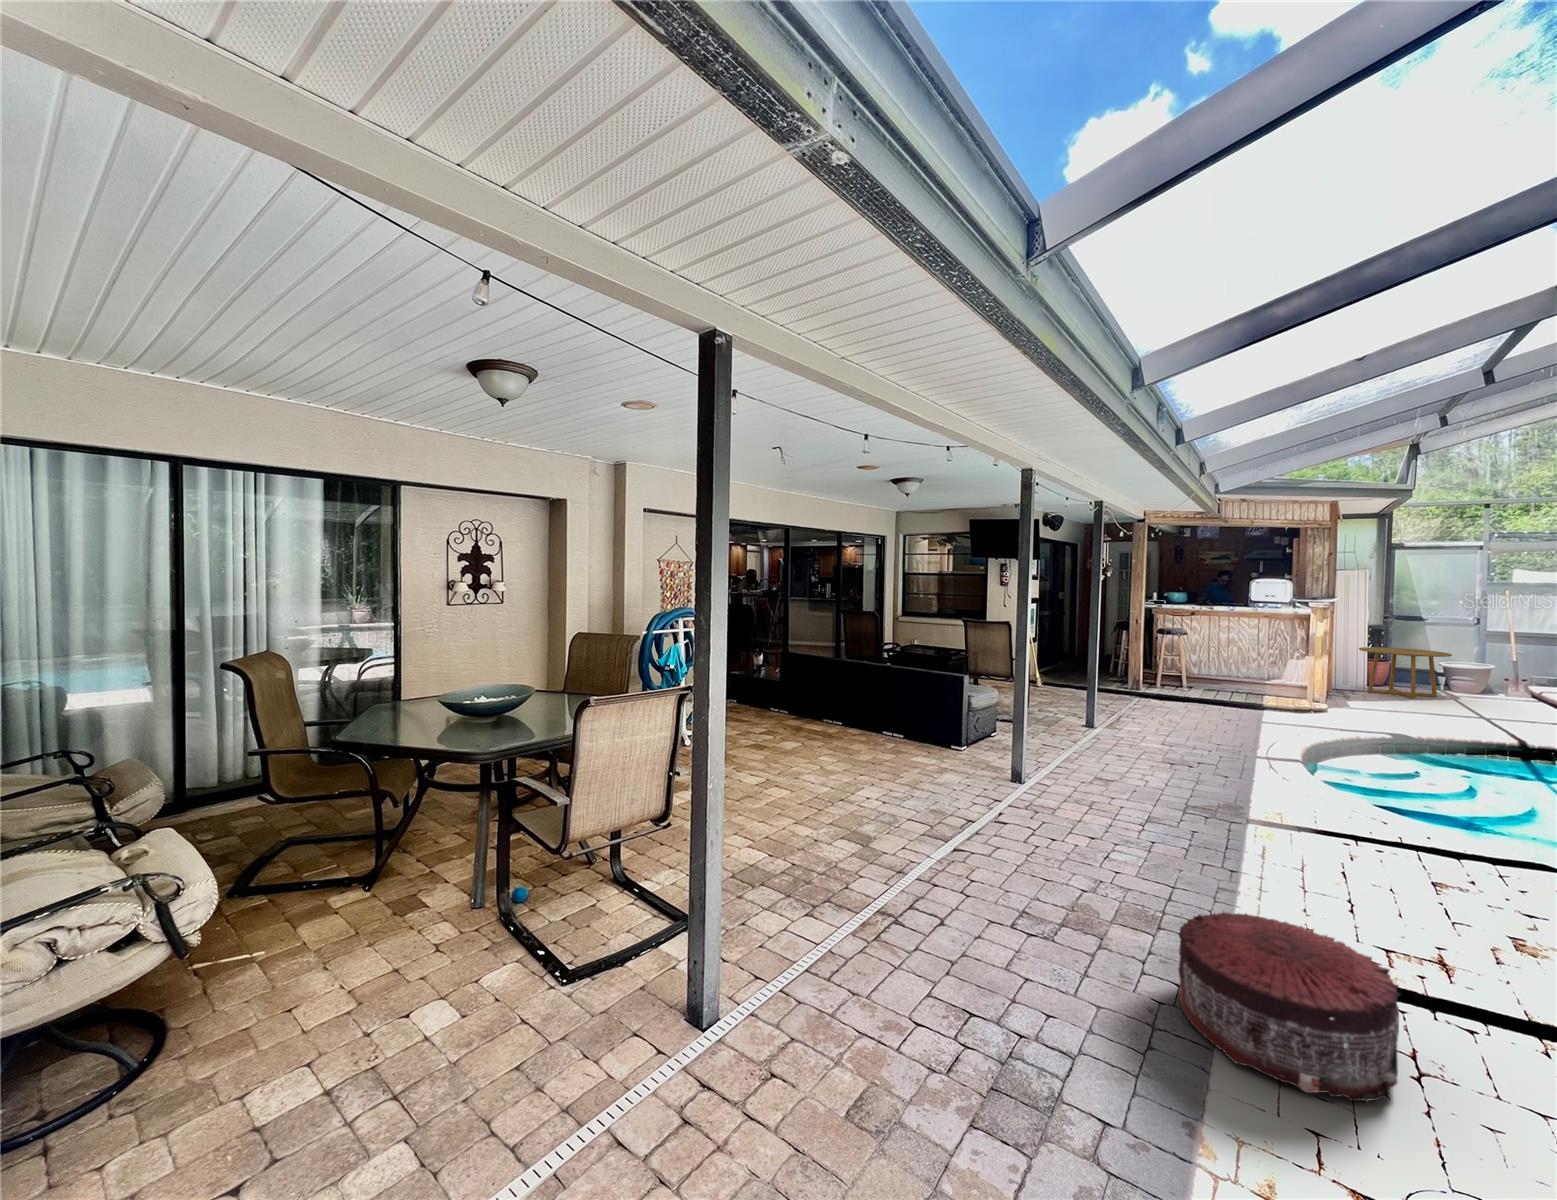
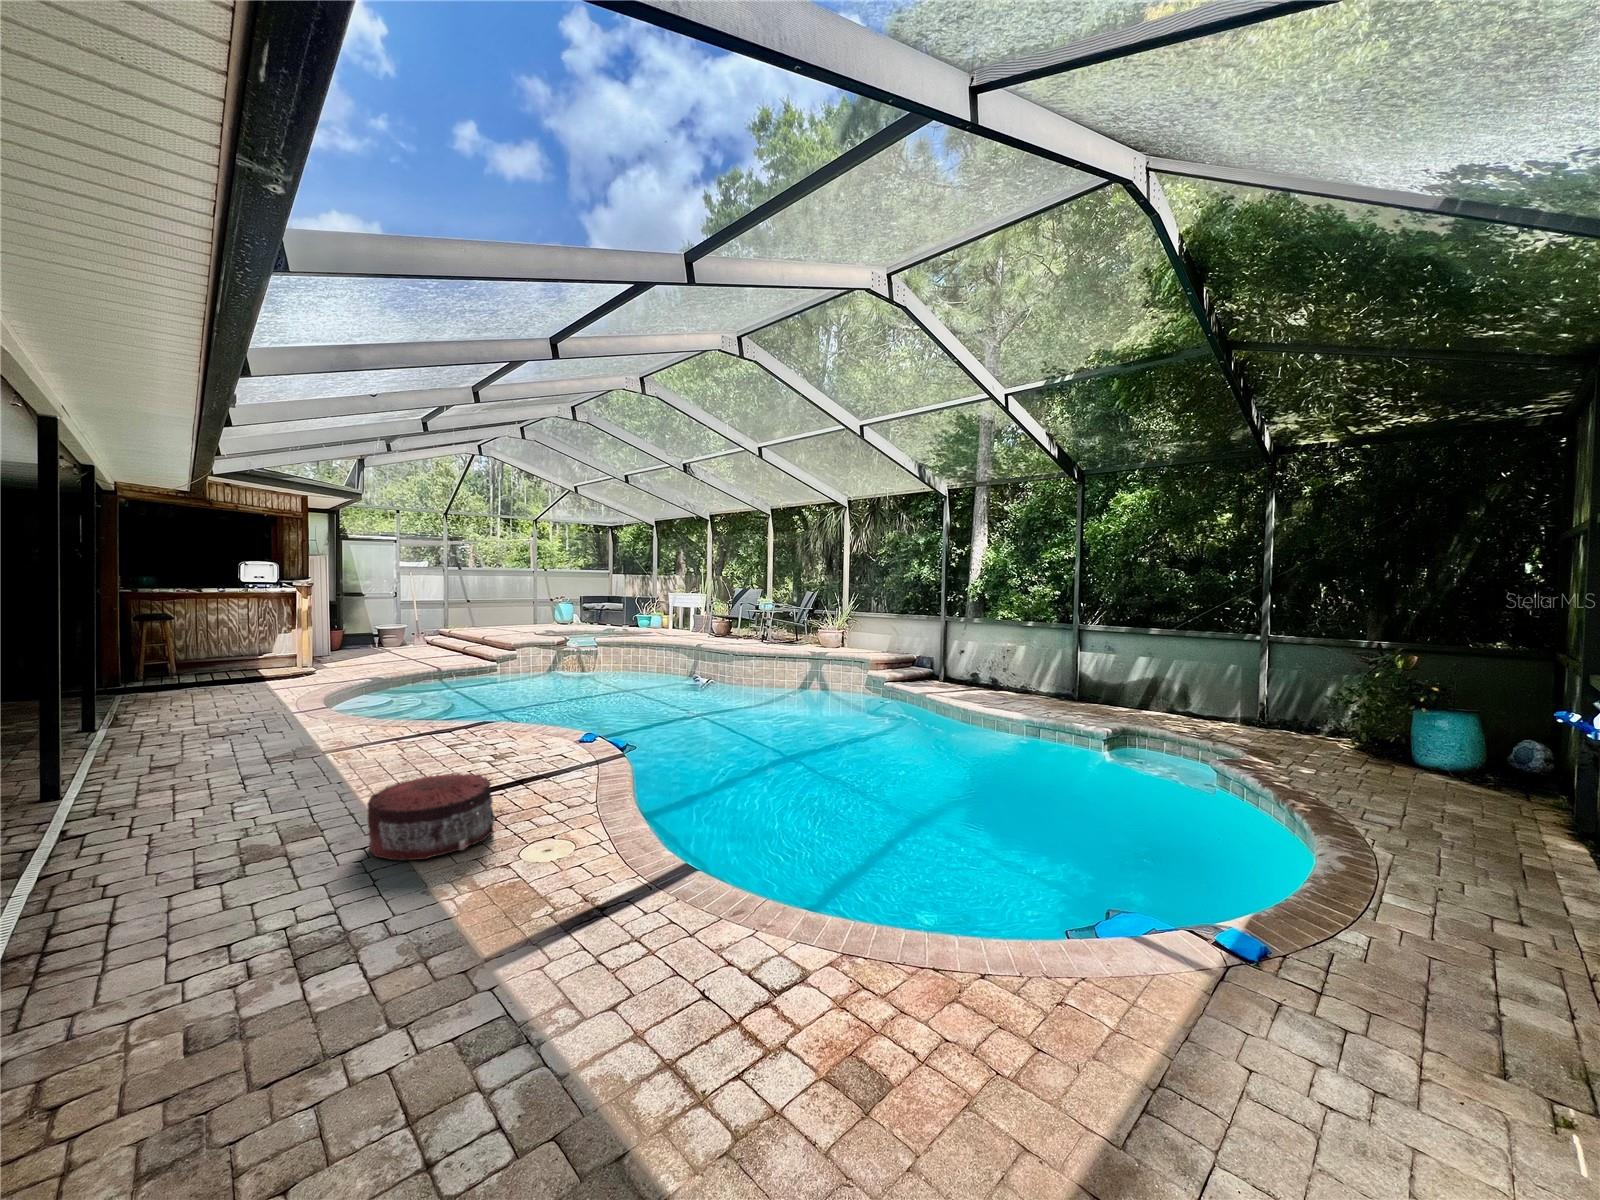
round table: present [1359,647,1452,699] -> none [326,619,390,656]

